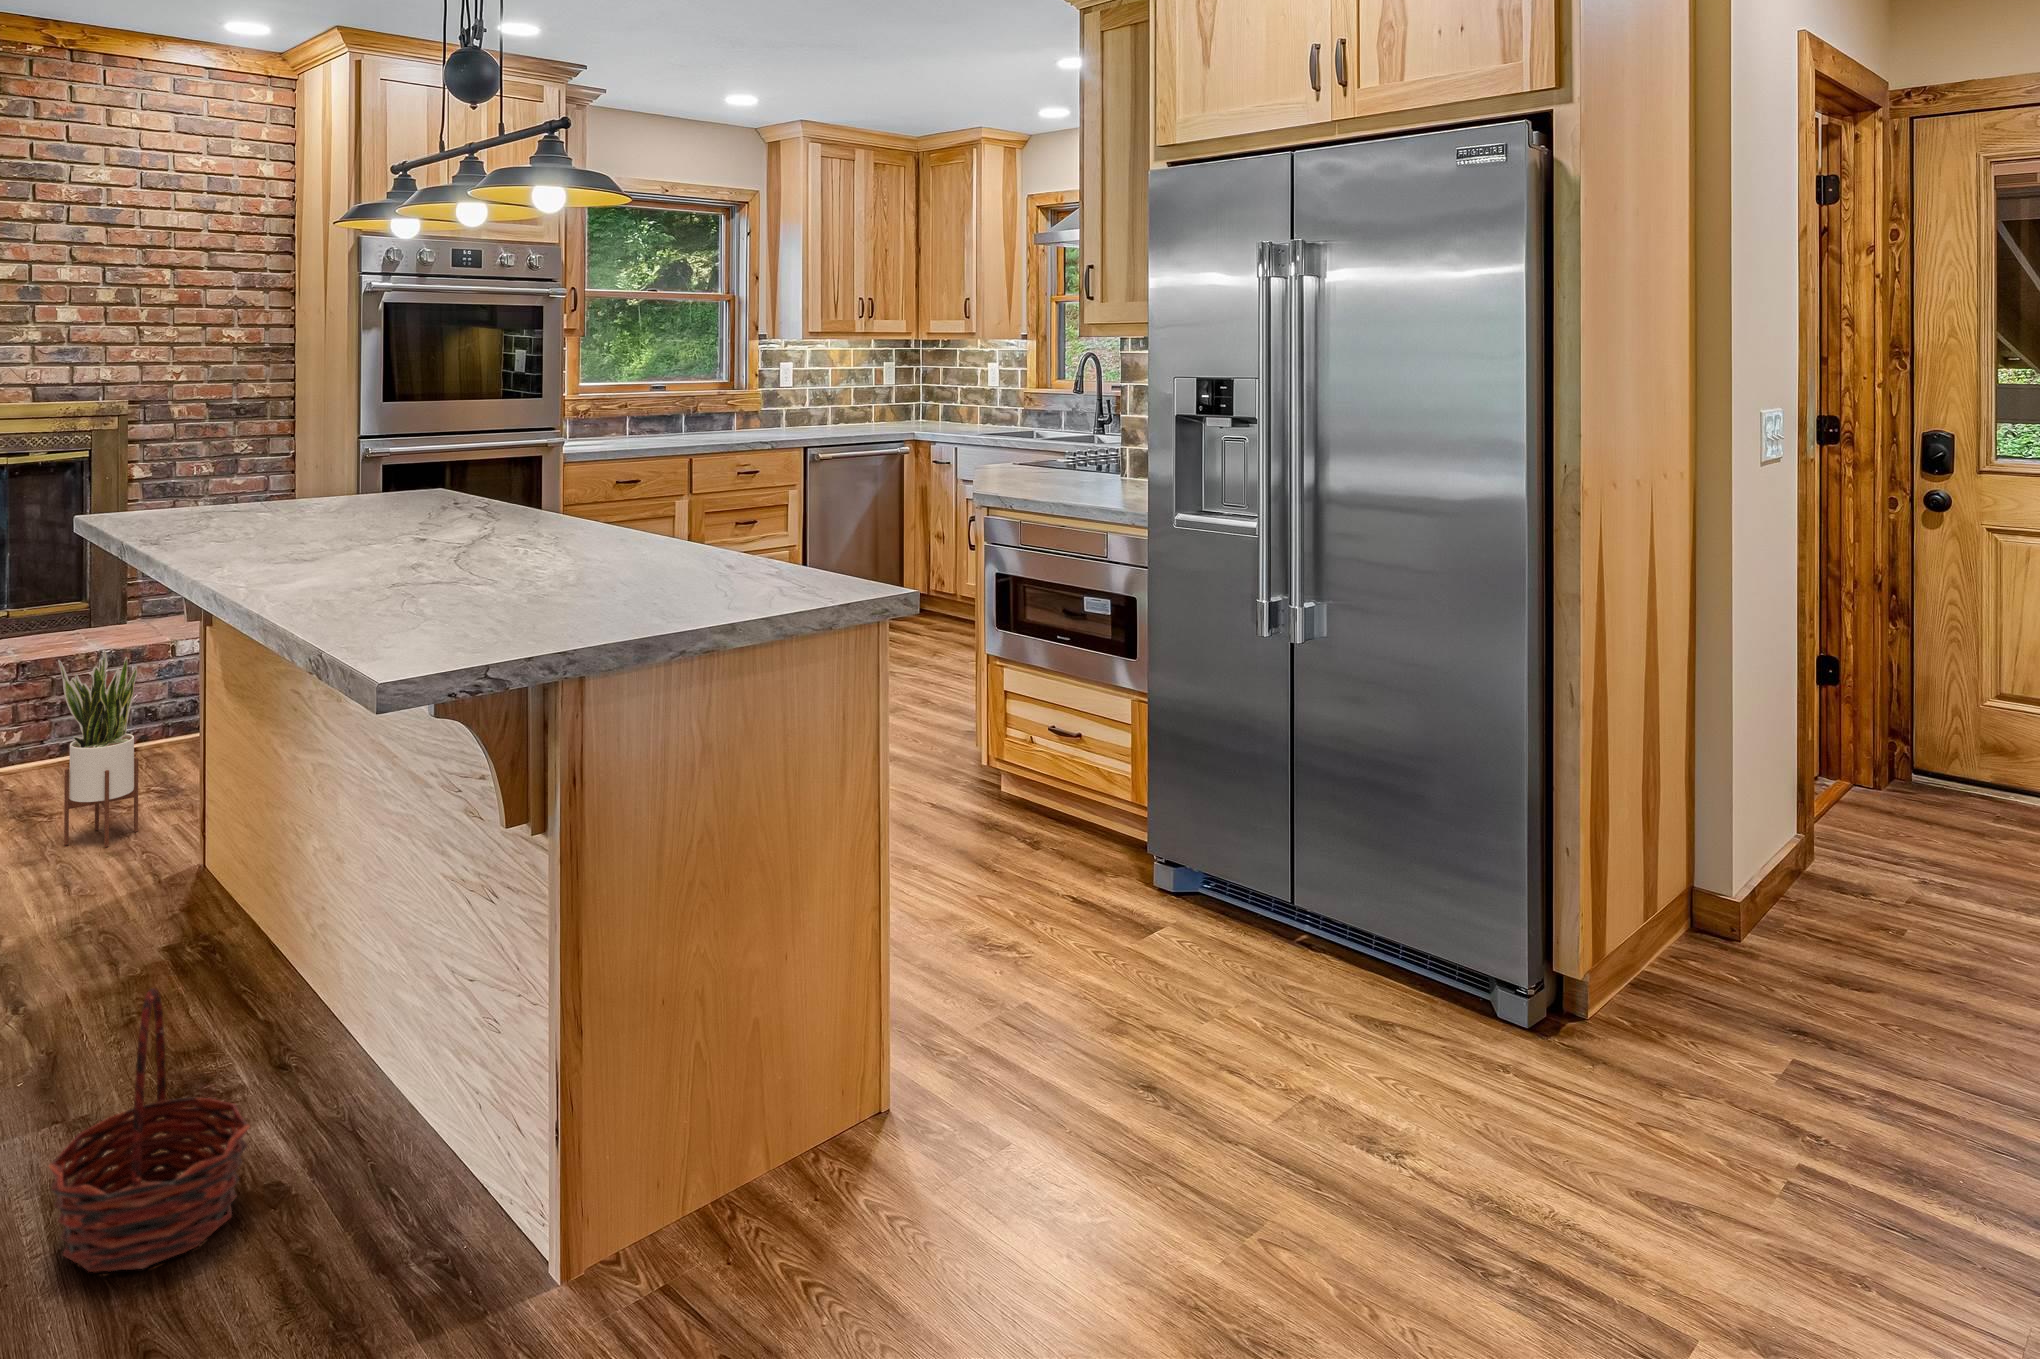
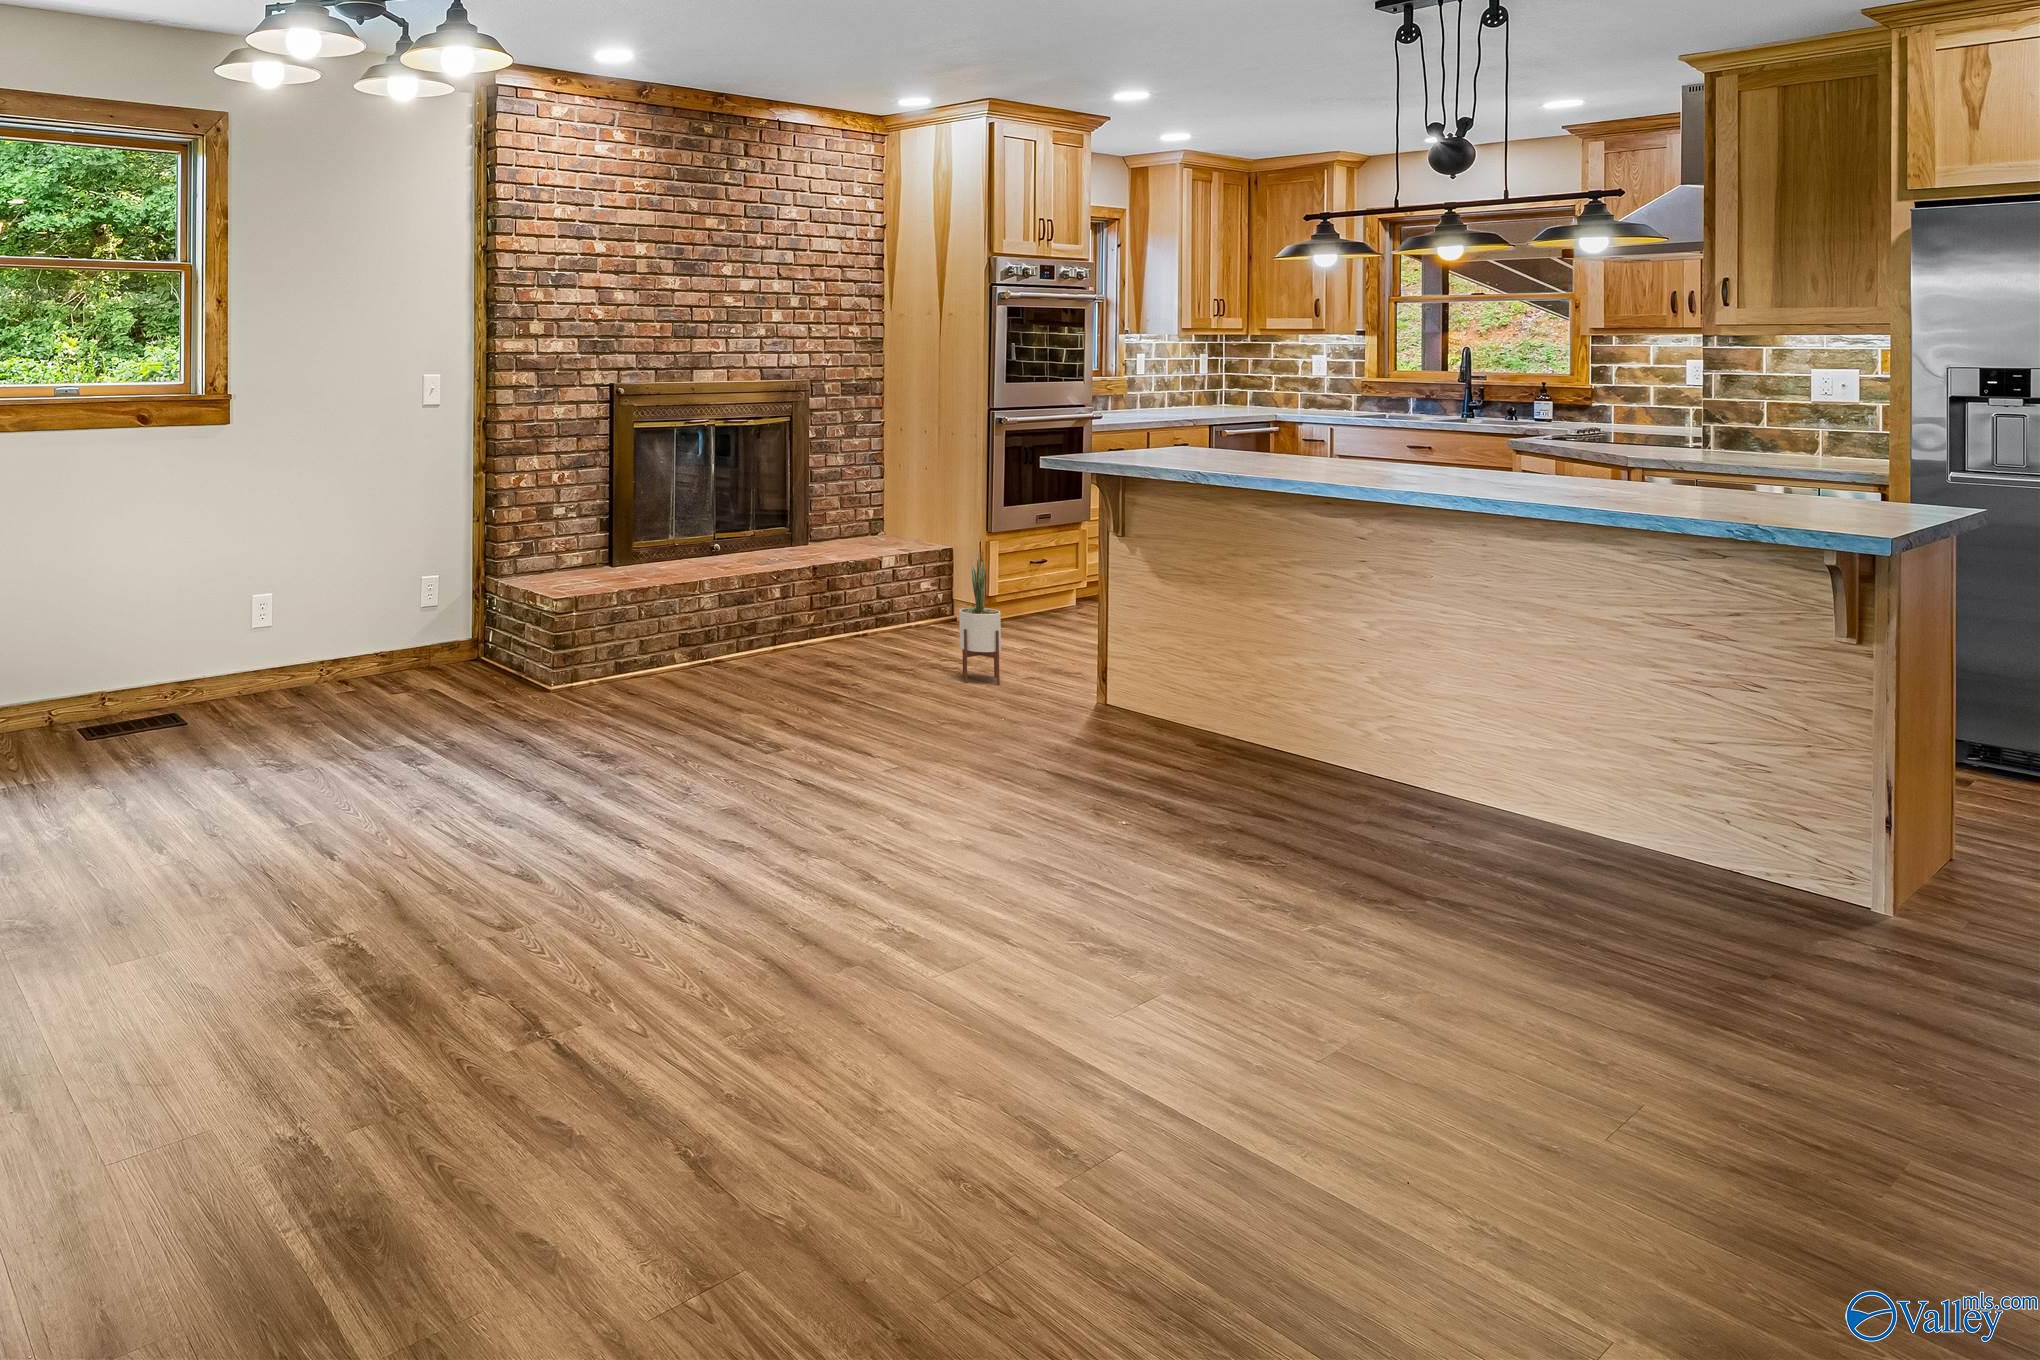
basket: present [49,988,250,1272] -> none [1484,705,1617,864]

